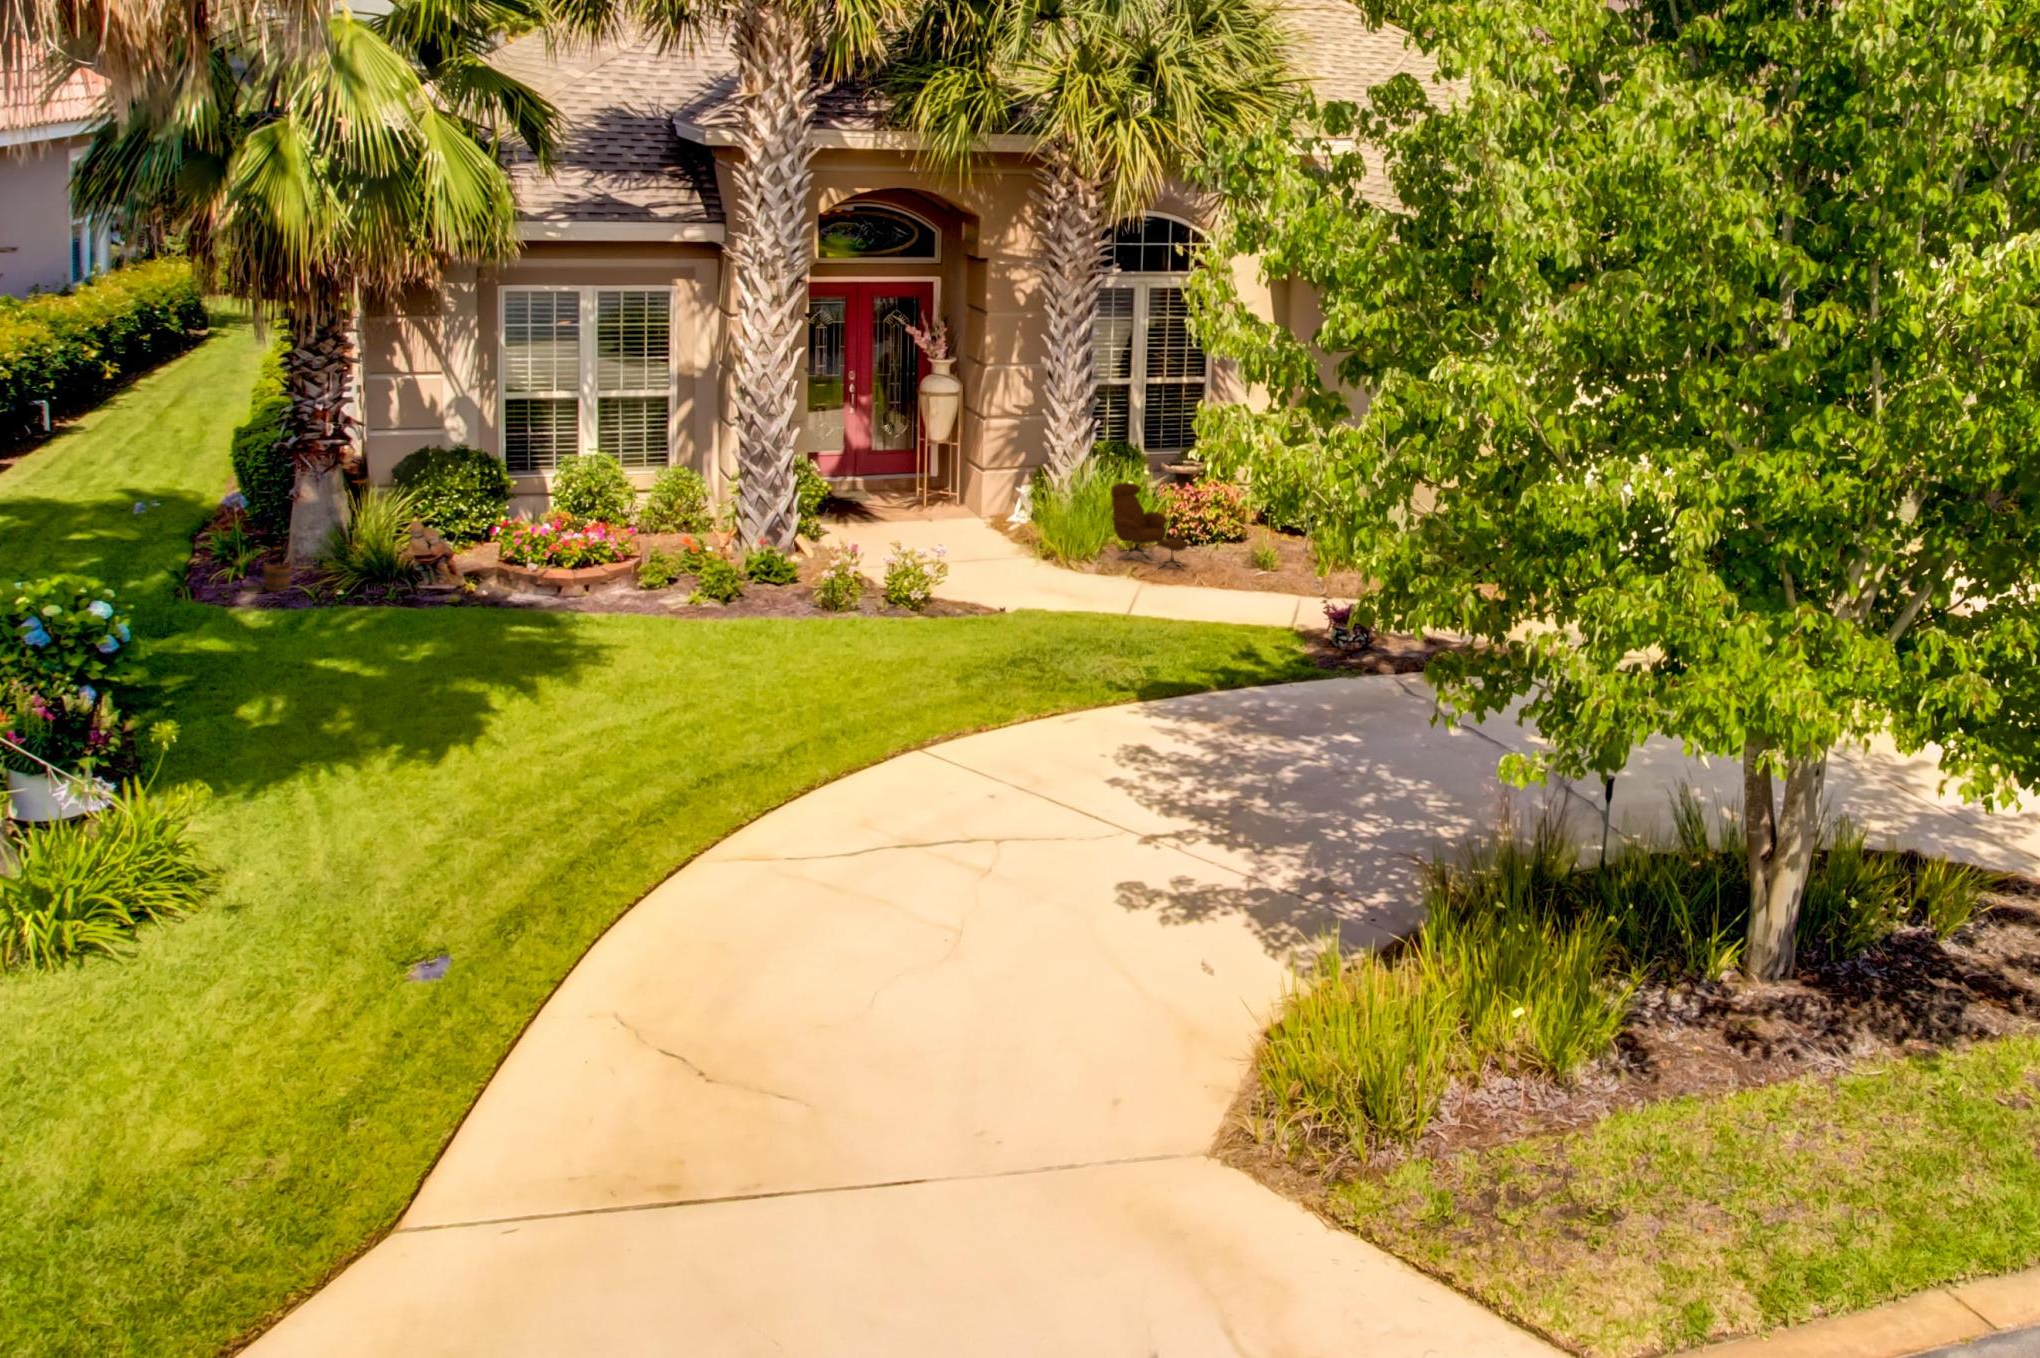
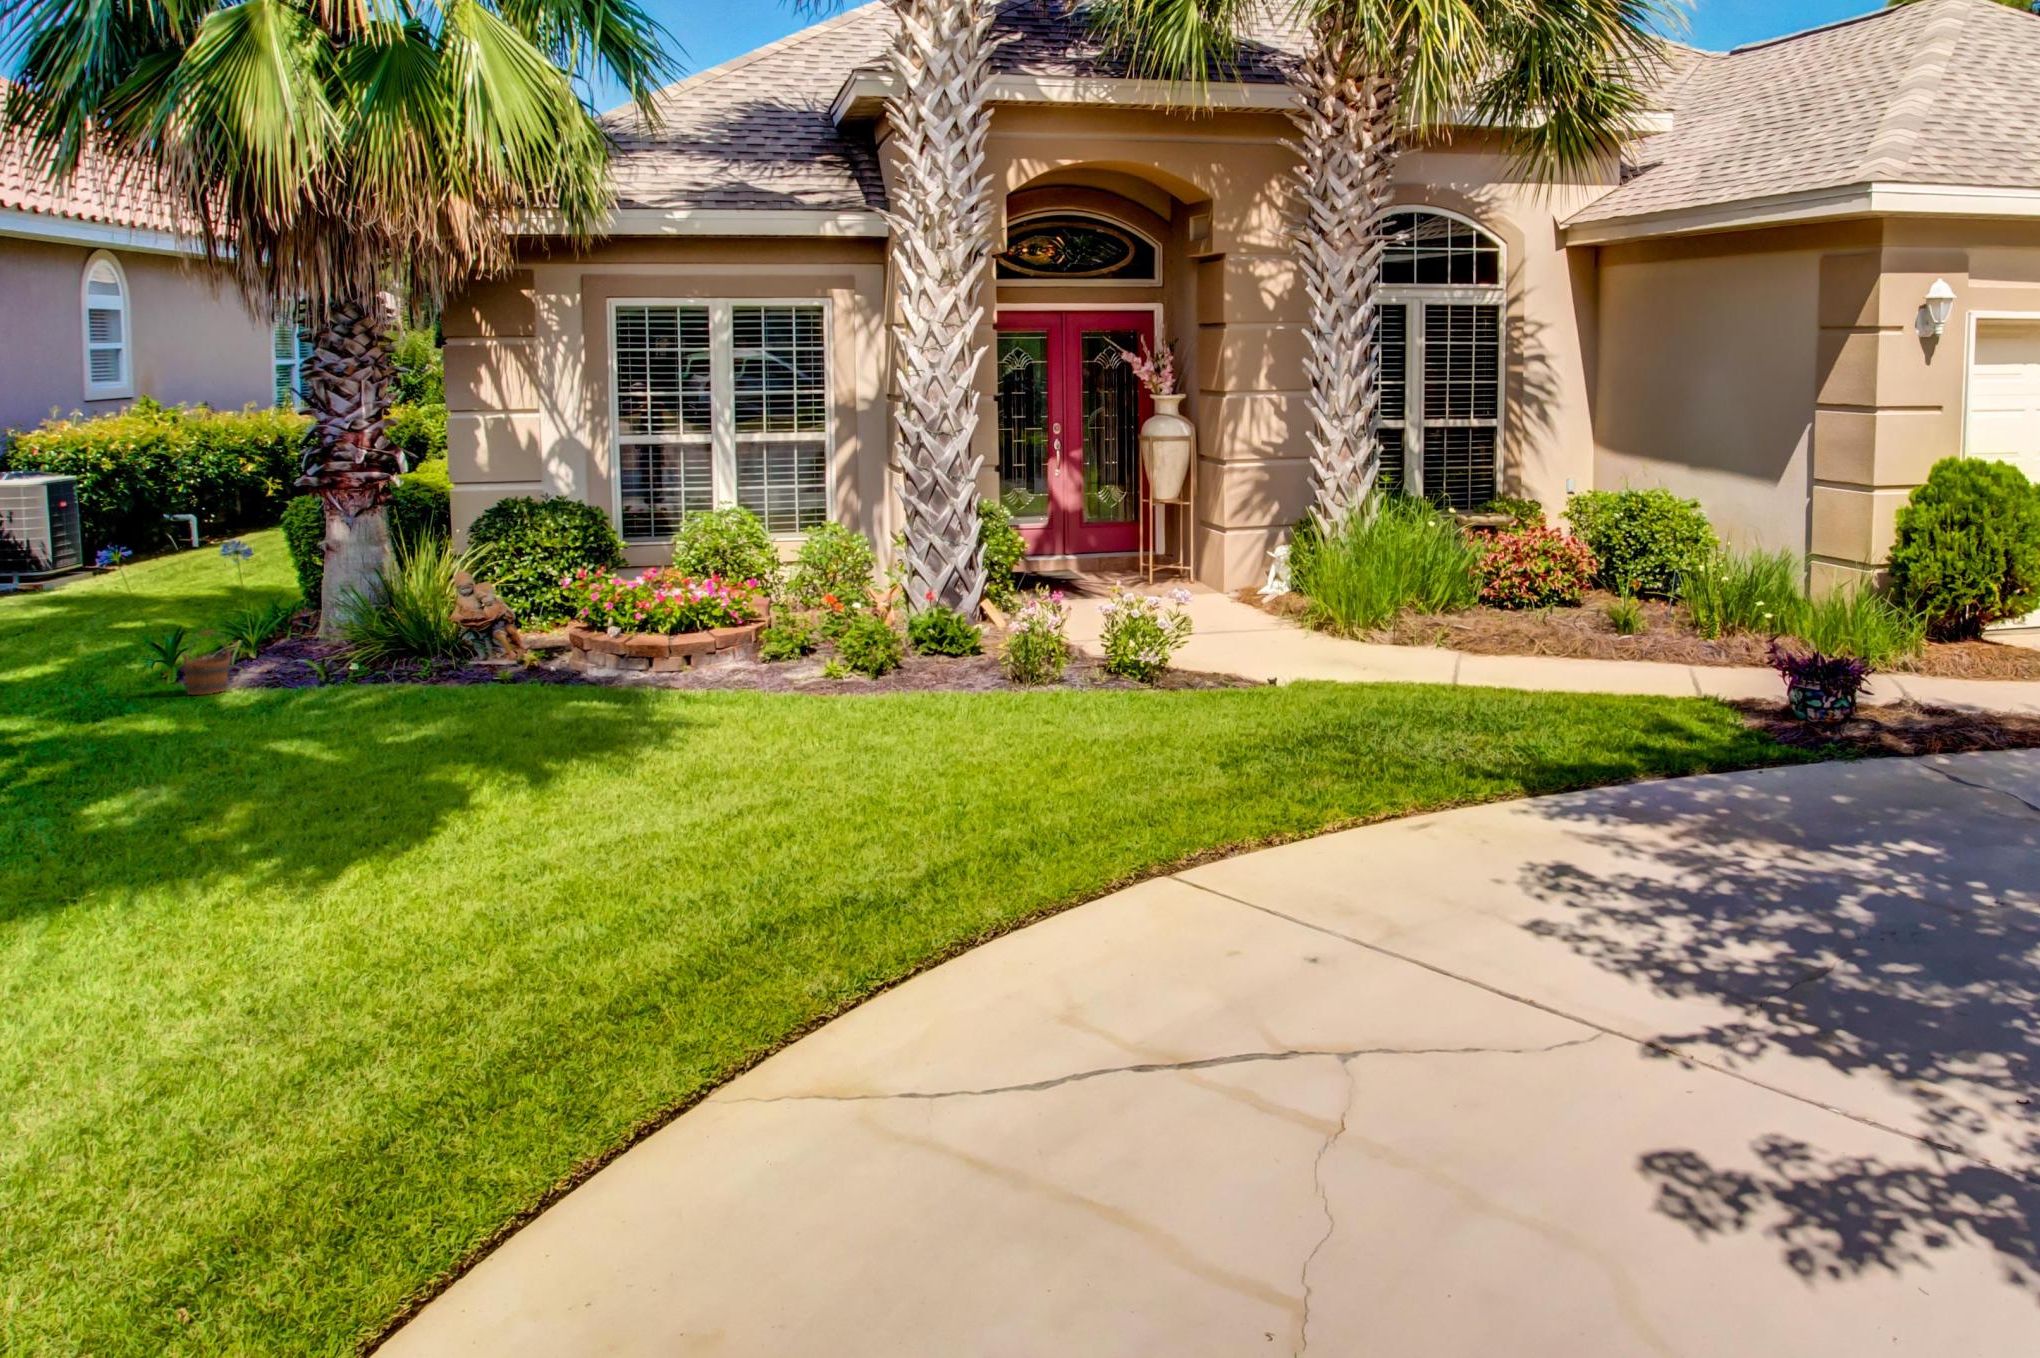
lounge chair: present [1111,483,1188,566] -> none [1398,520,1504,625]

